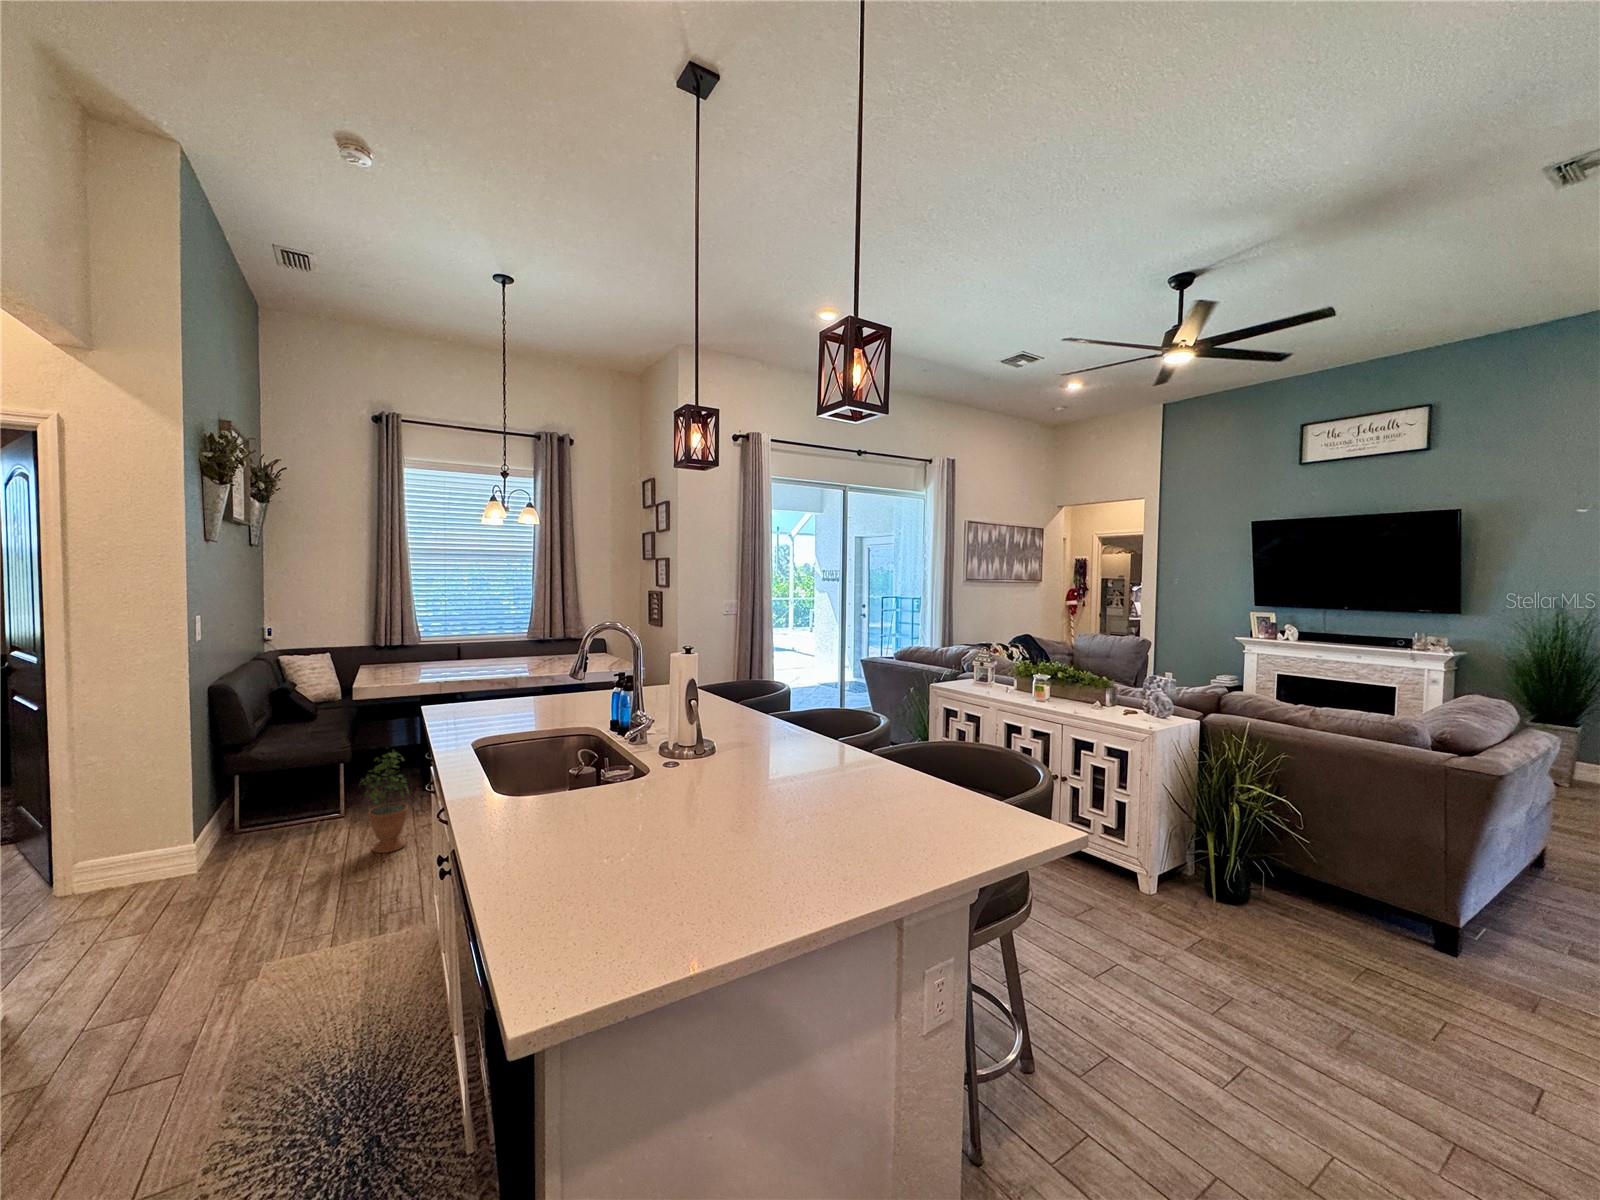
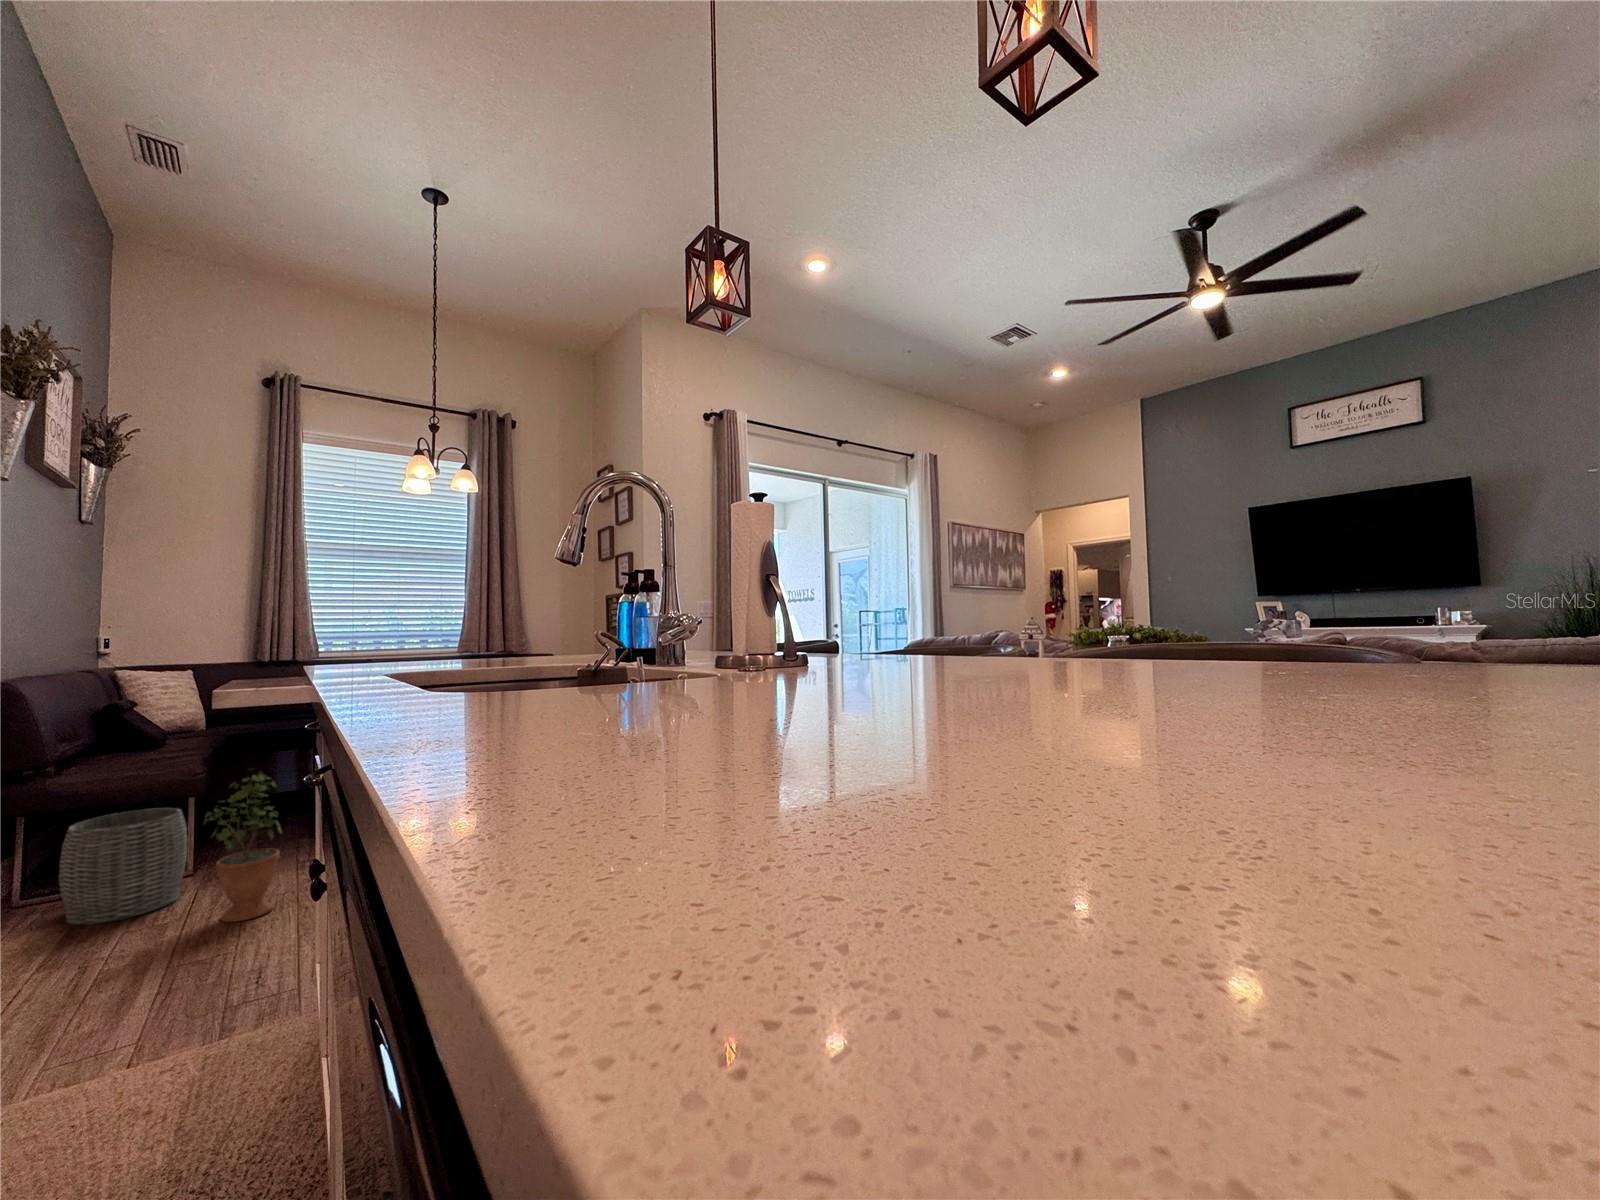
woven basket: none [269,769,345,848] -> present [59,808,187,925]

